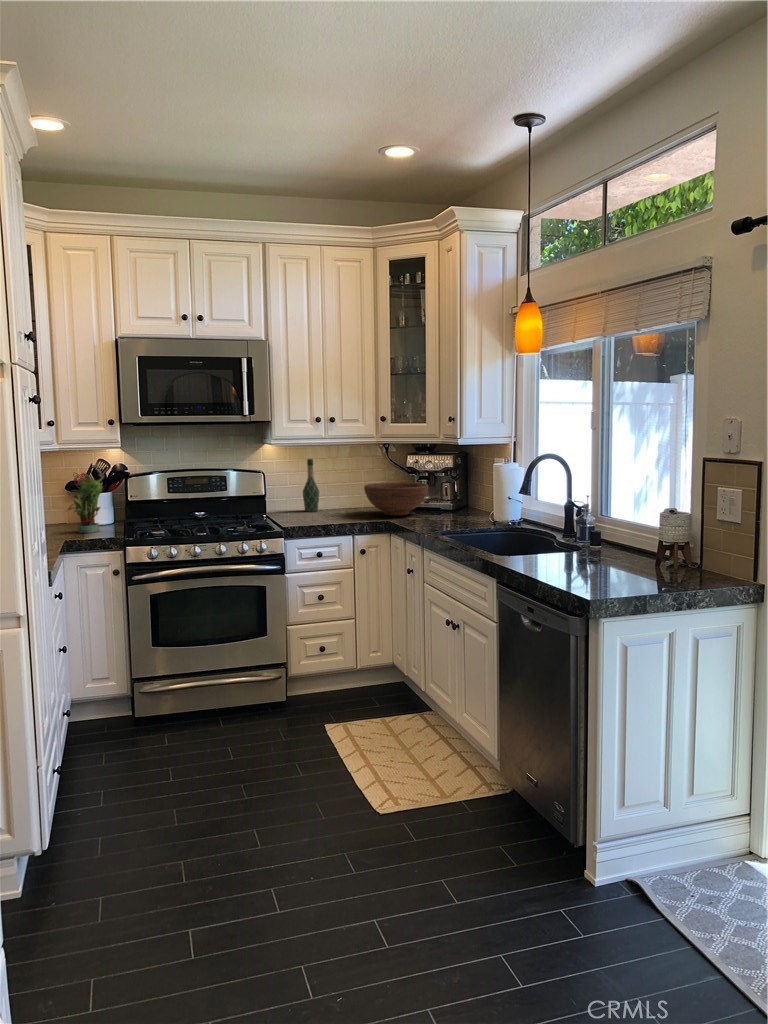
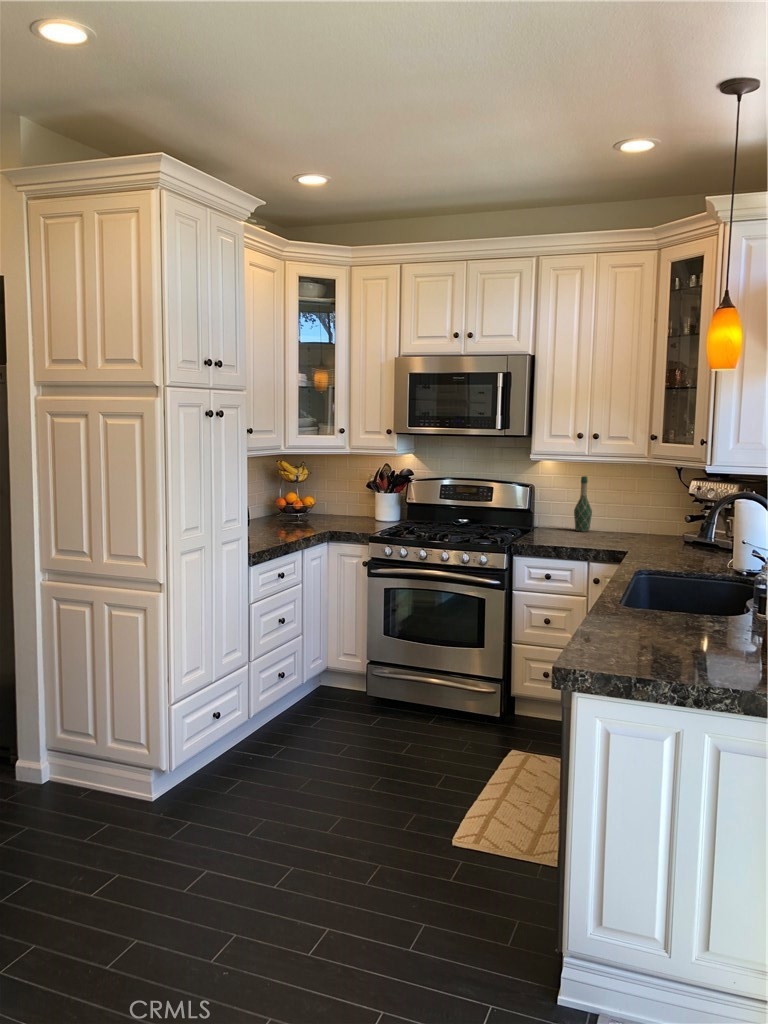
potted plant: present [67,473,104,533] -> none [344,476,377,528]
fruit bowl: present [364,482,428,516] -> none [618,508,694,547]

